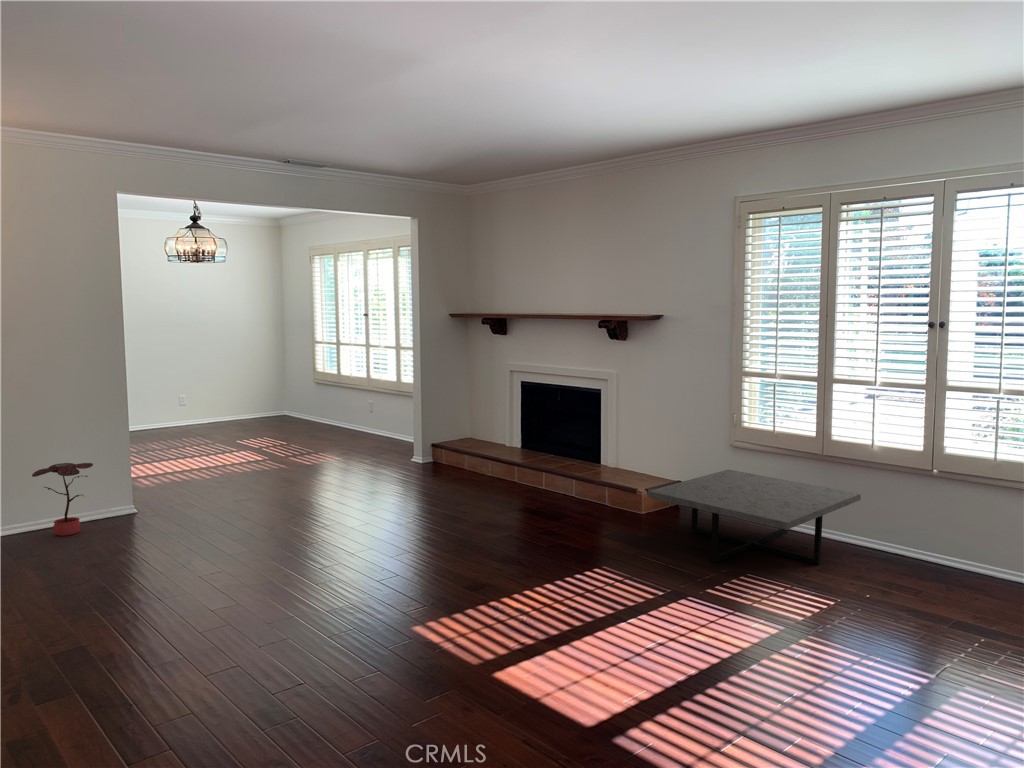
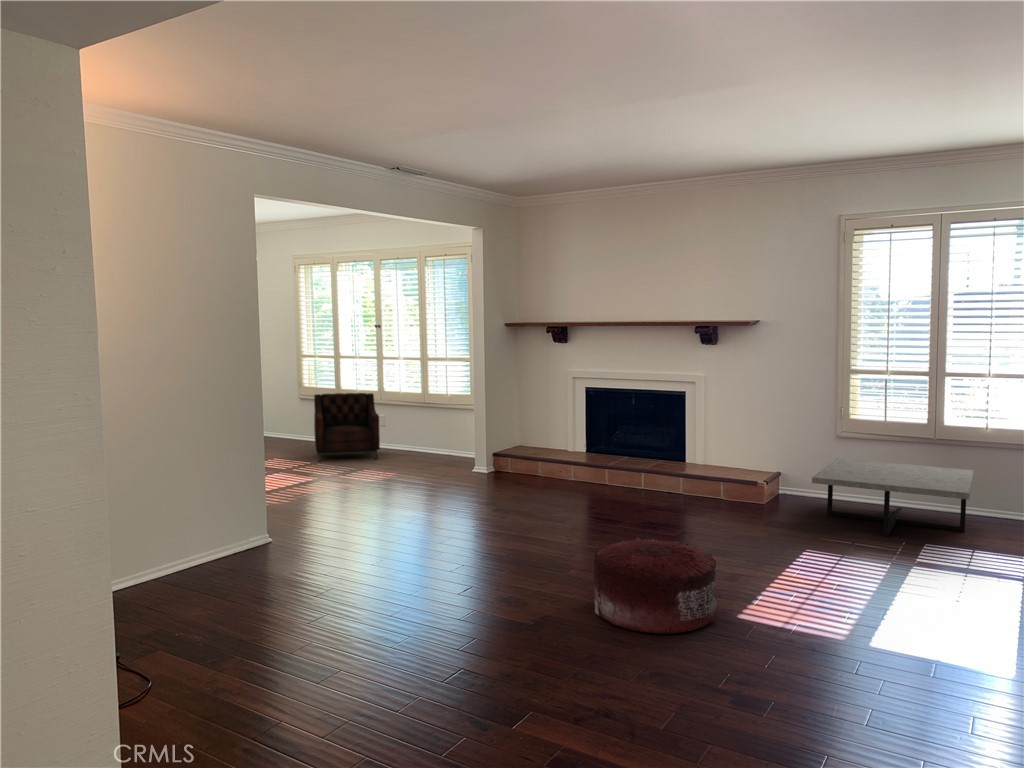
armchair: none [293,379,363,443] -> present [314,393,380,462]
potted plant: present [32,463,93,536] -> none [195,480,248,563]
pouf: none [261,545,393,648] -> present [593,537,717,634]

